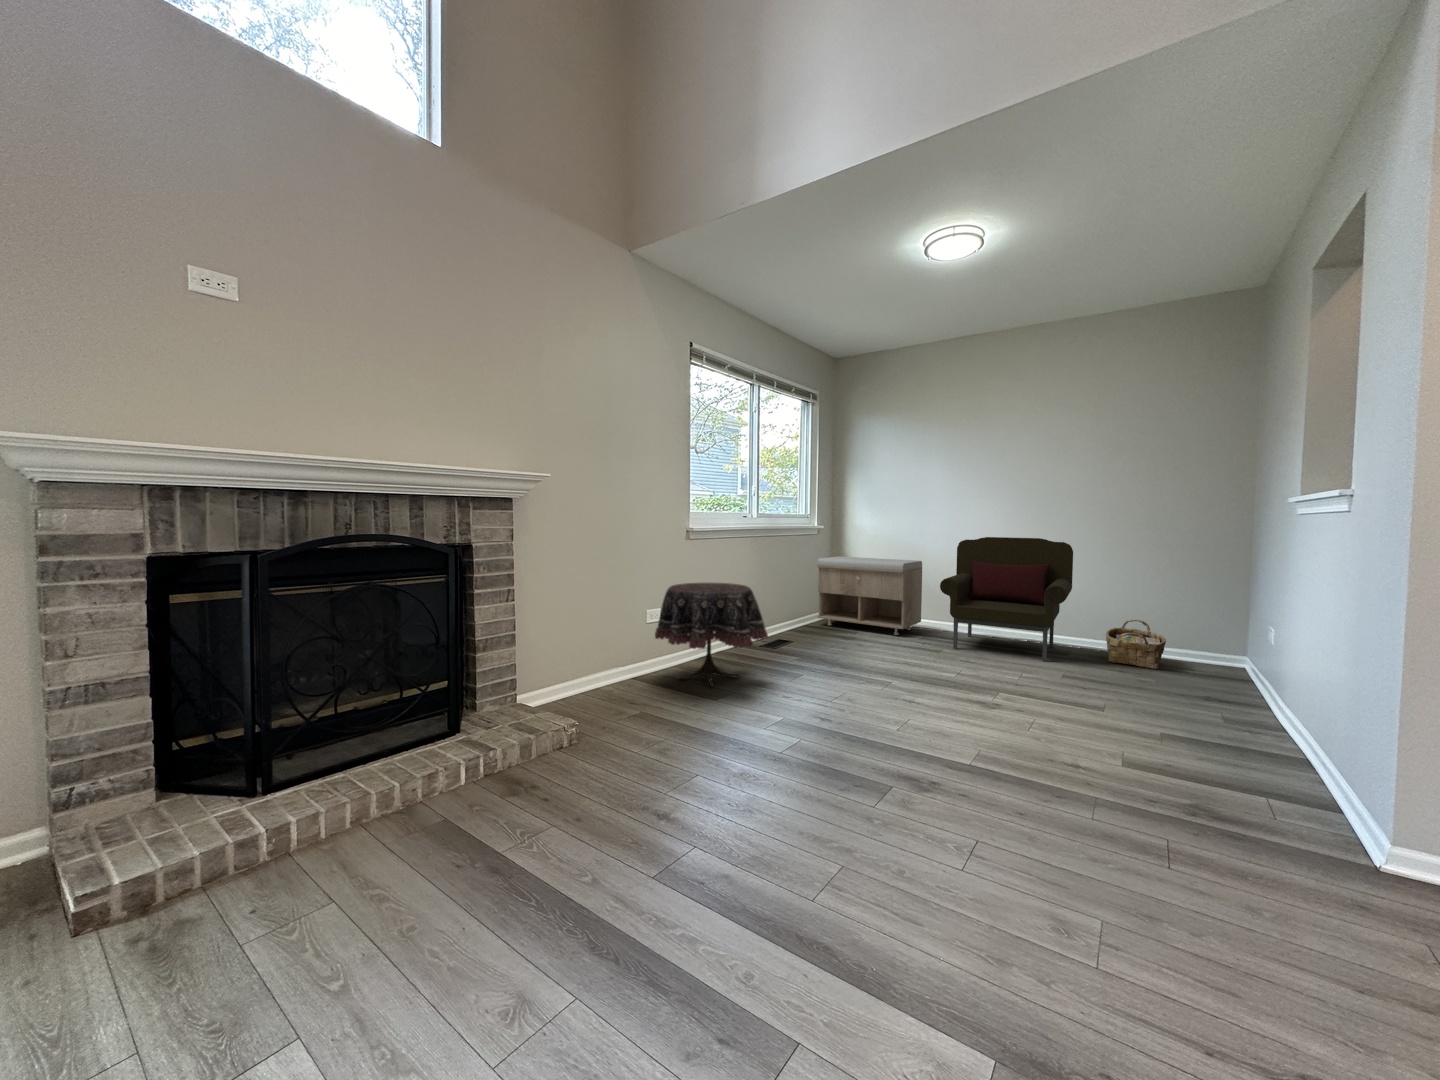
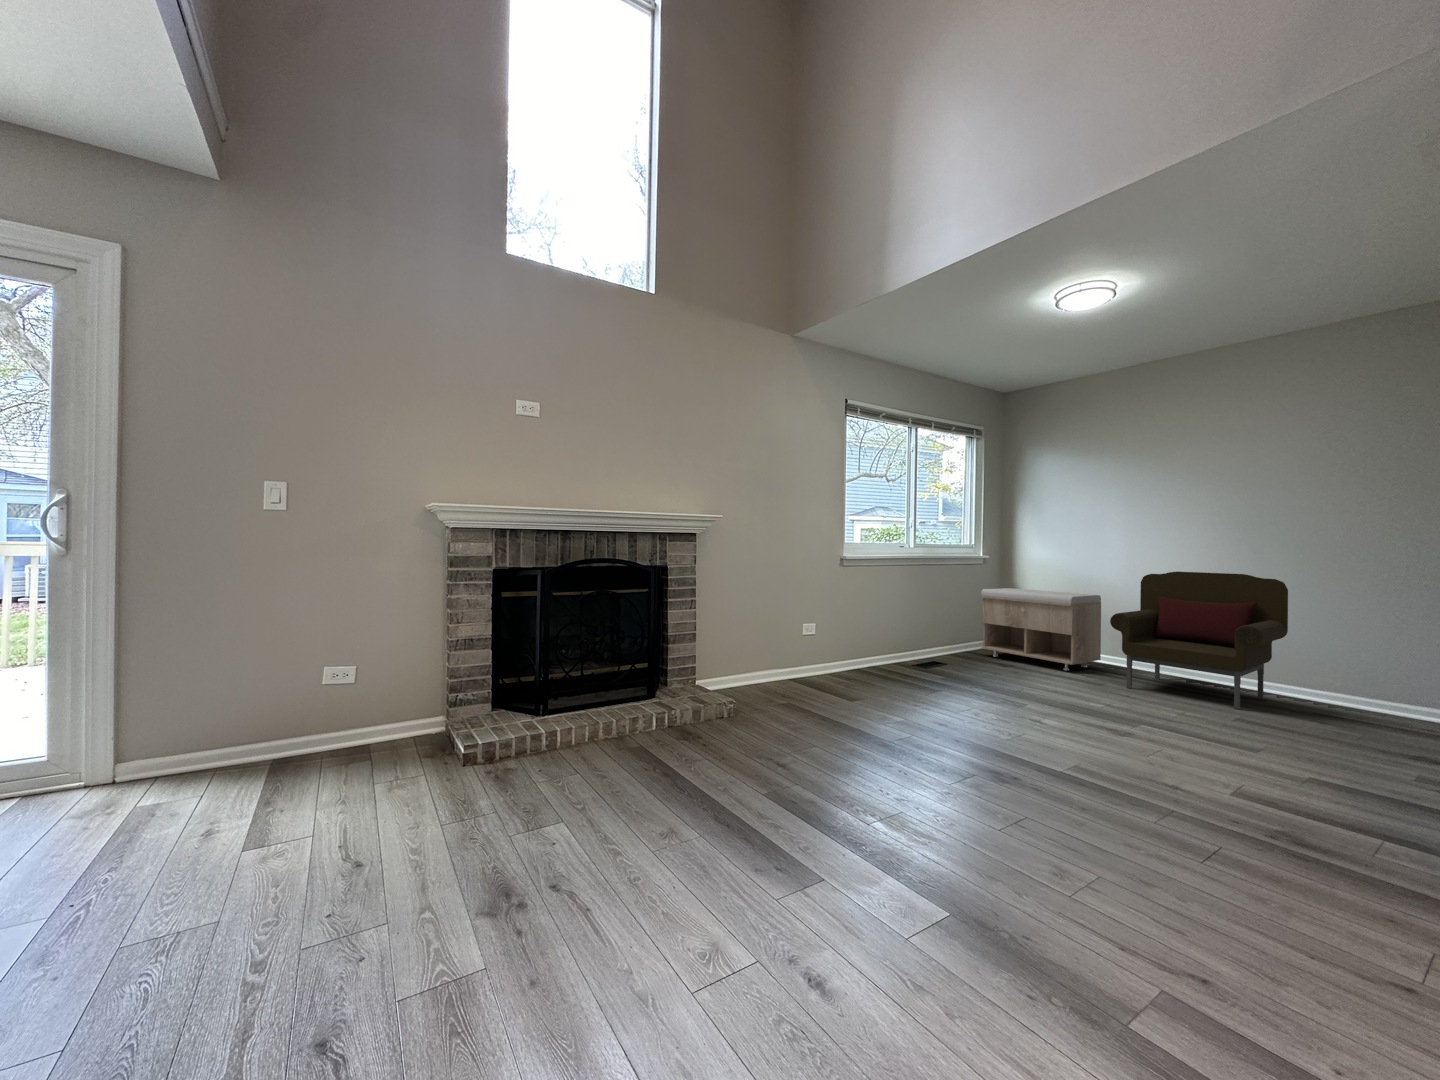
side table: present [655,583,768,688] -> none [806,605,906,695]
woven basket: present [1106,619,1166,669] -> none [1326,672,1414,730]

